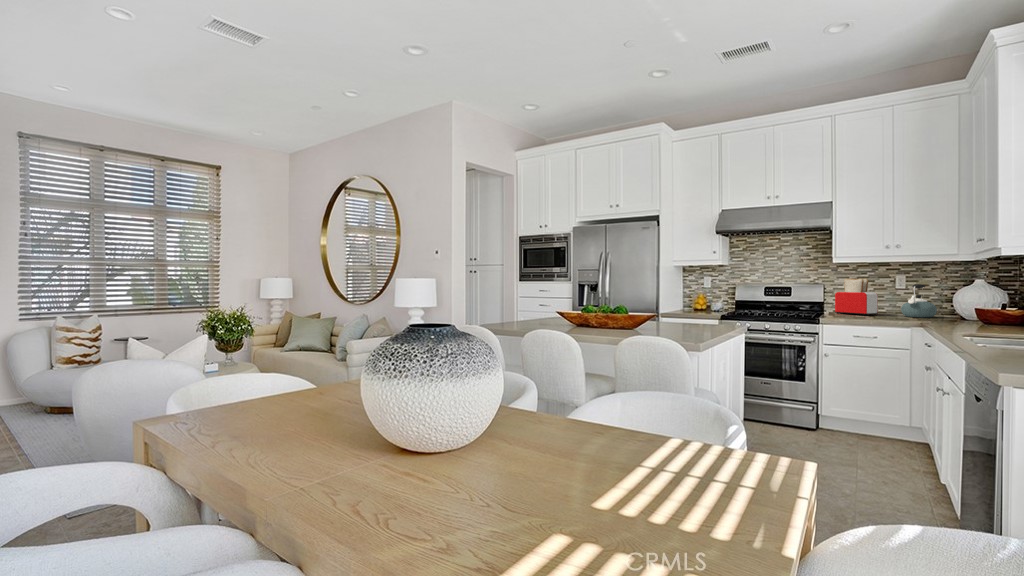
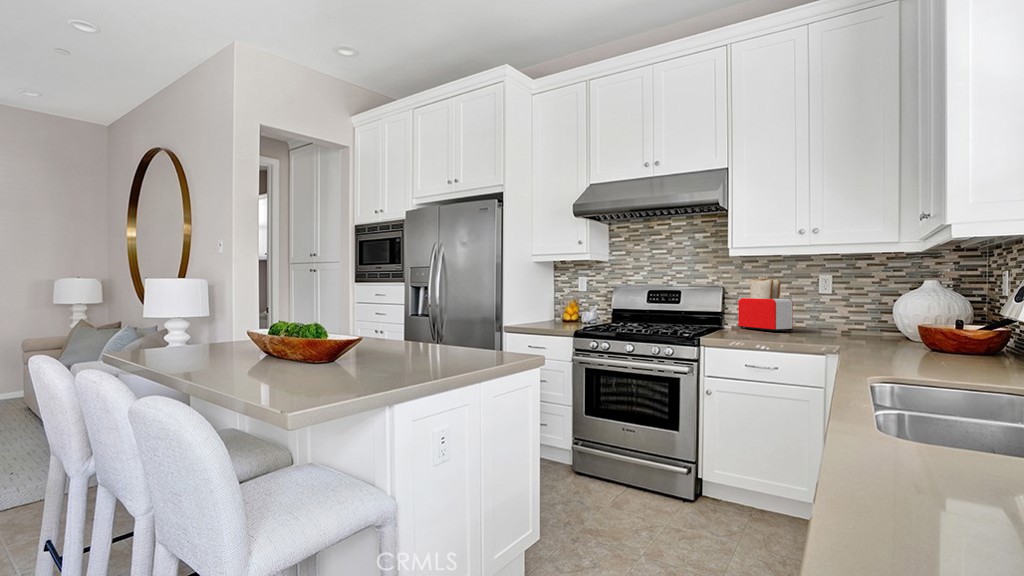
kettle: present [901,284,937,317] -> none [825,288,873,336]

